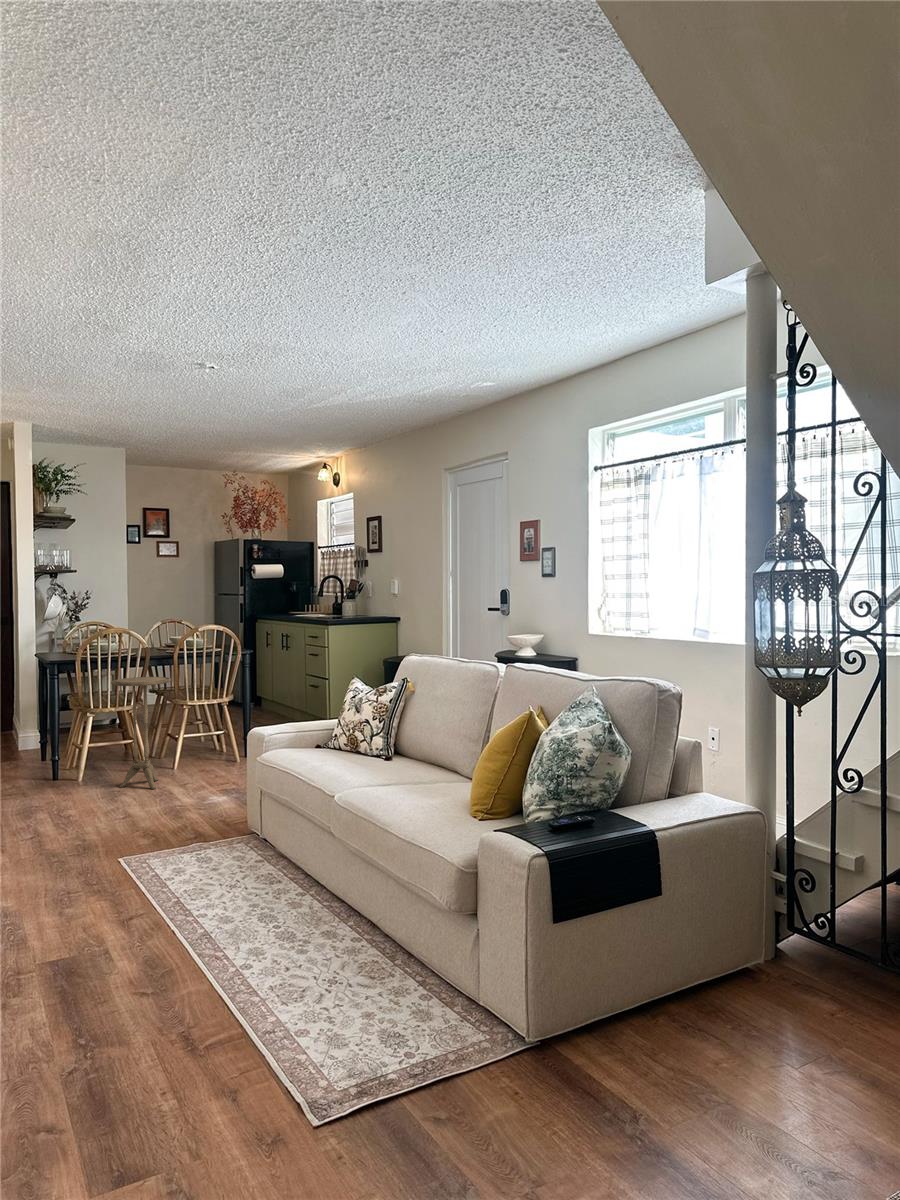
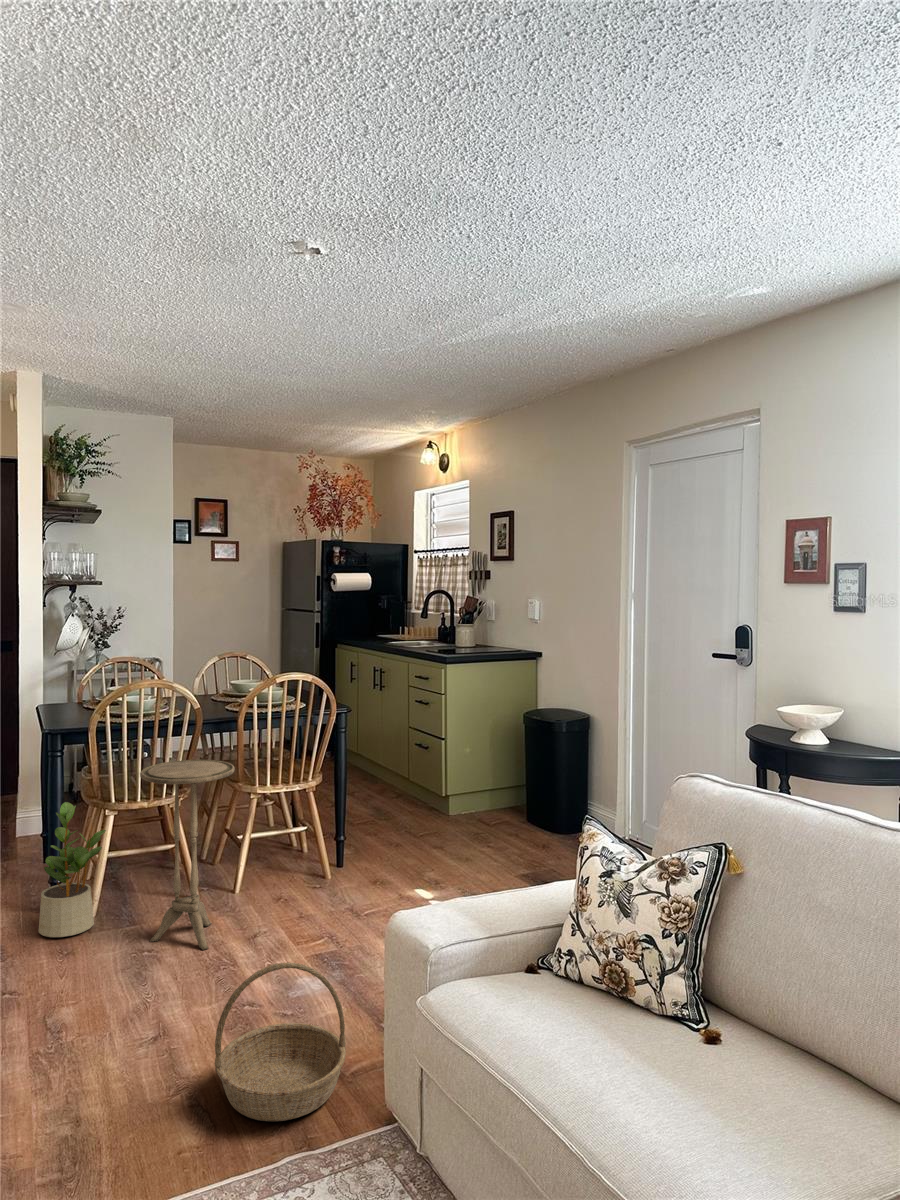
potted plant: none [47,704,89,787] -> present [39,802,106,937]
basket: none [158,760,230,837] -> present [215,962,346,1121]

